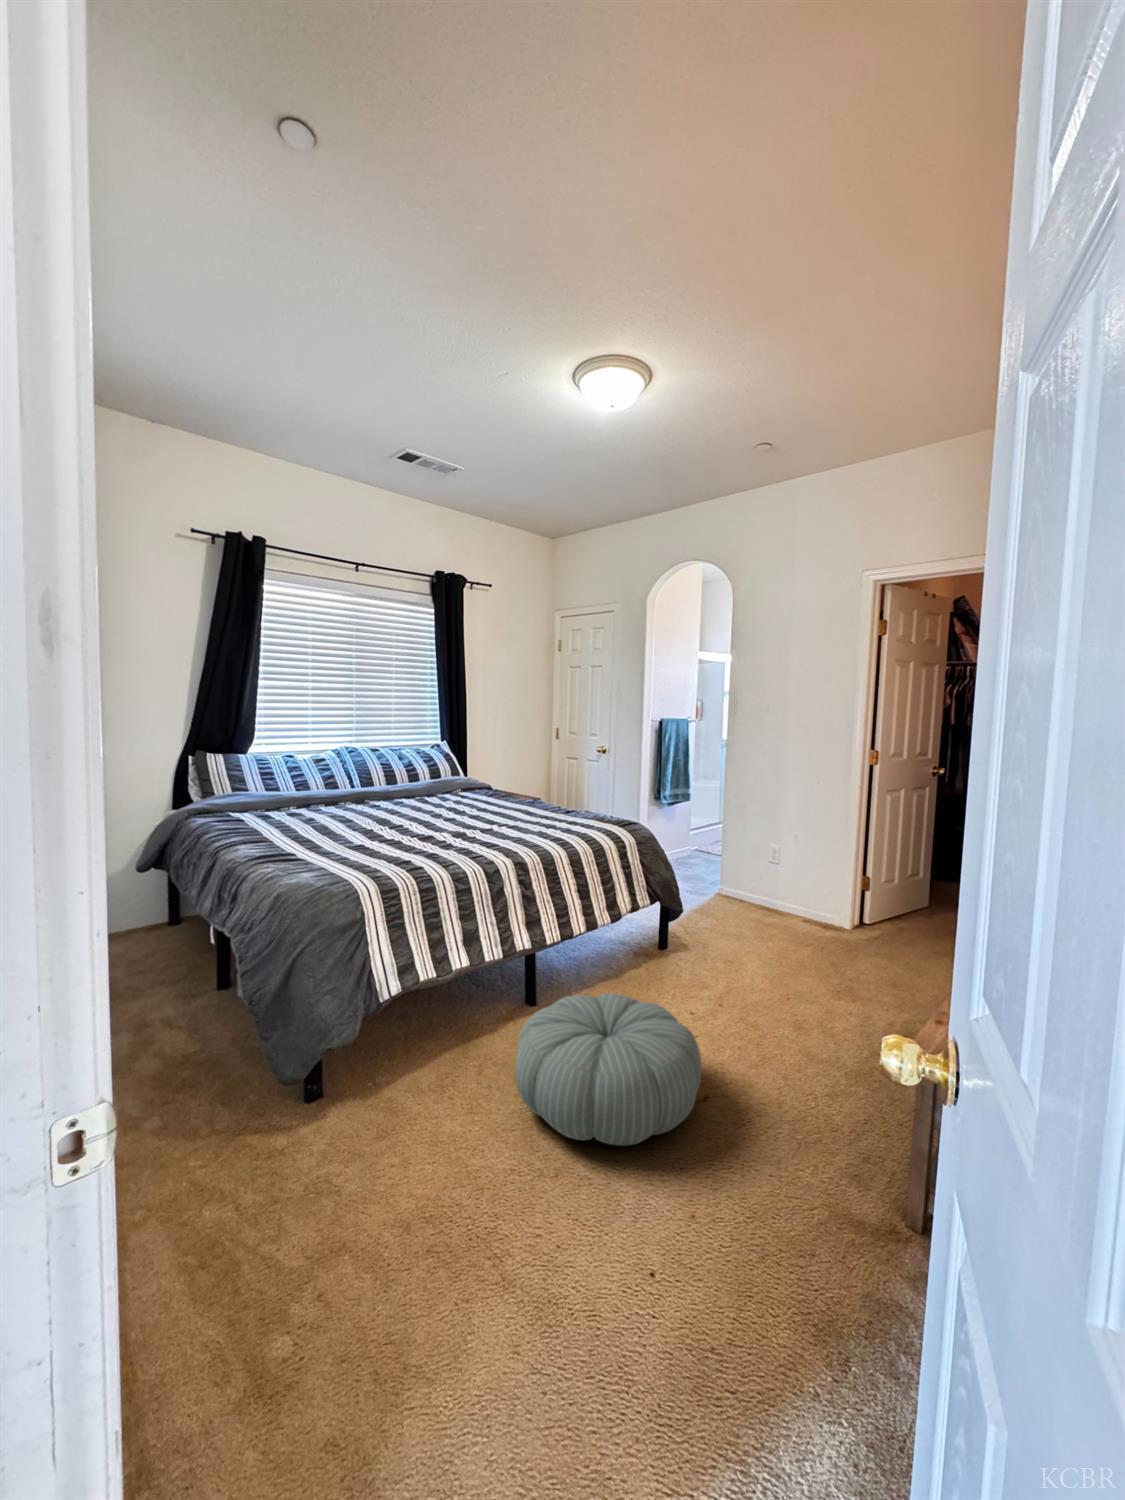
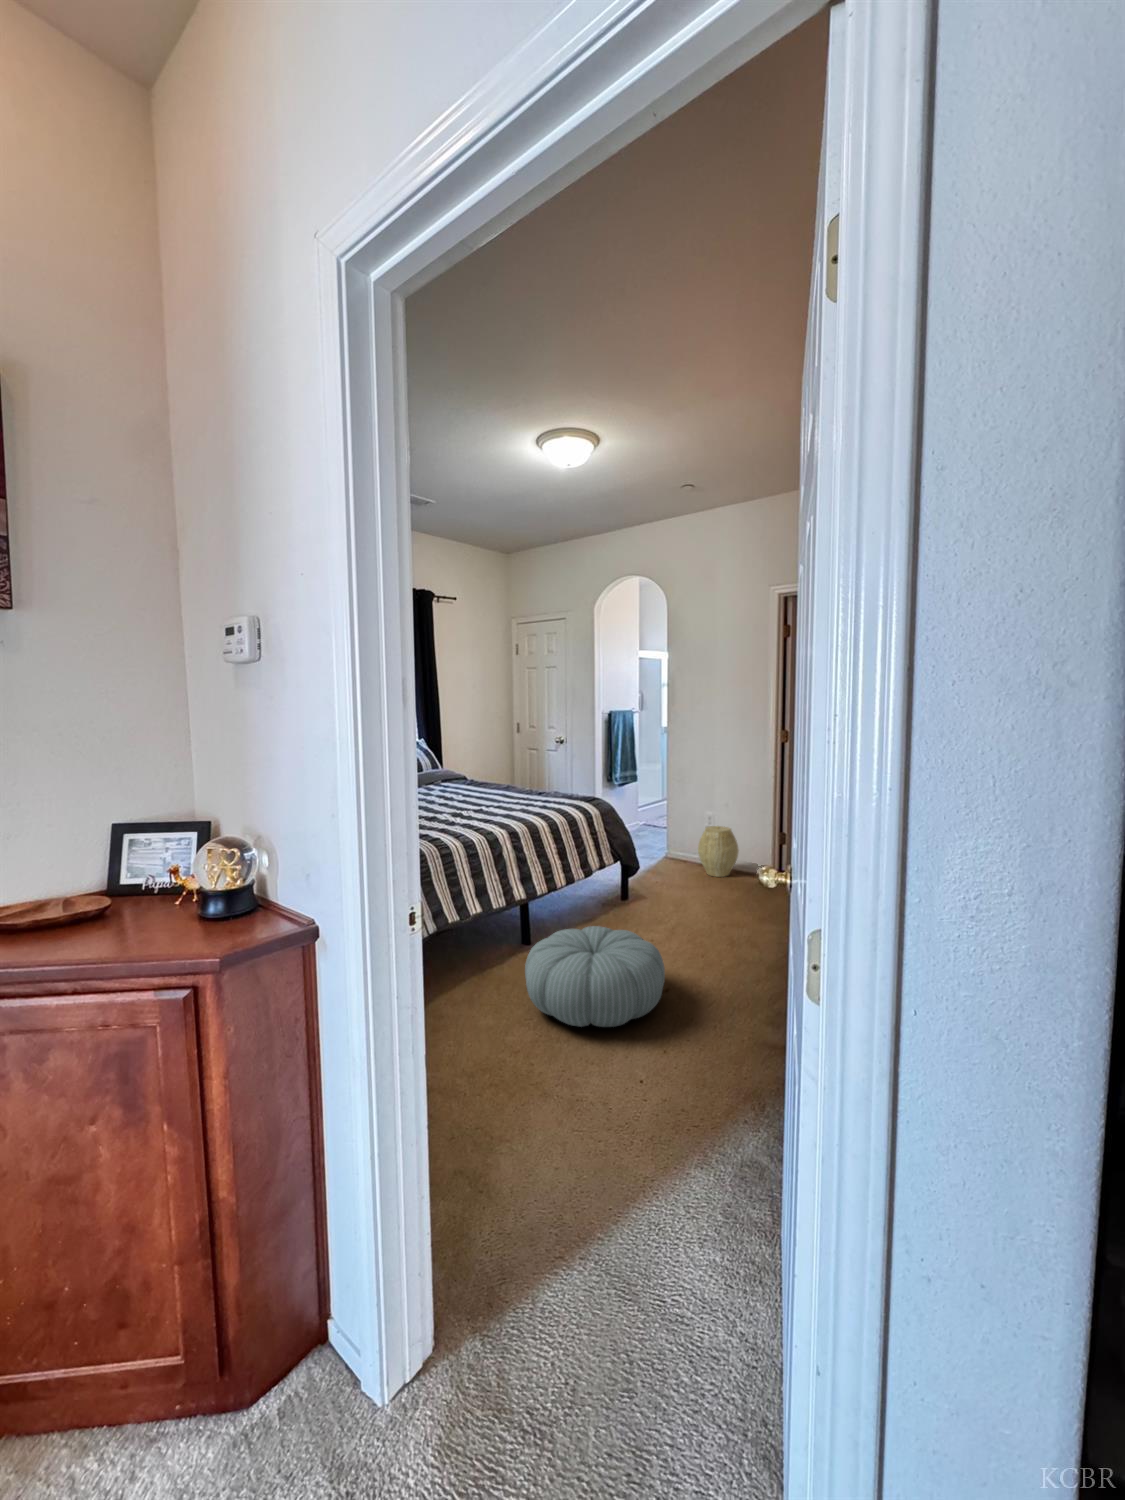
woven basket: none [758,863,809,926] -> present [698,826,739,877]

